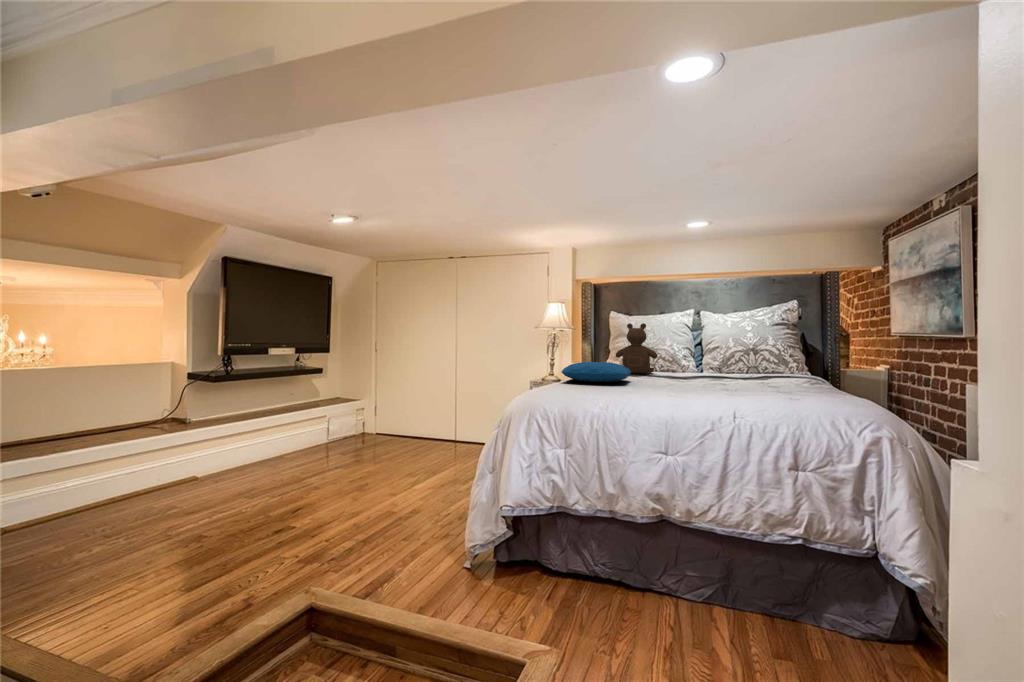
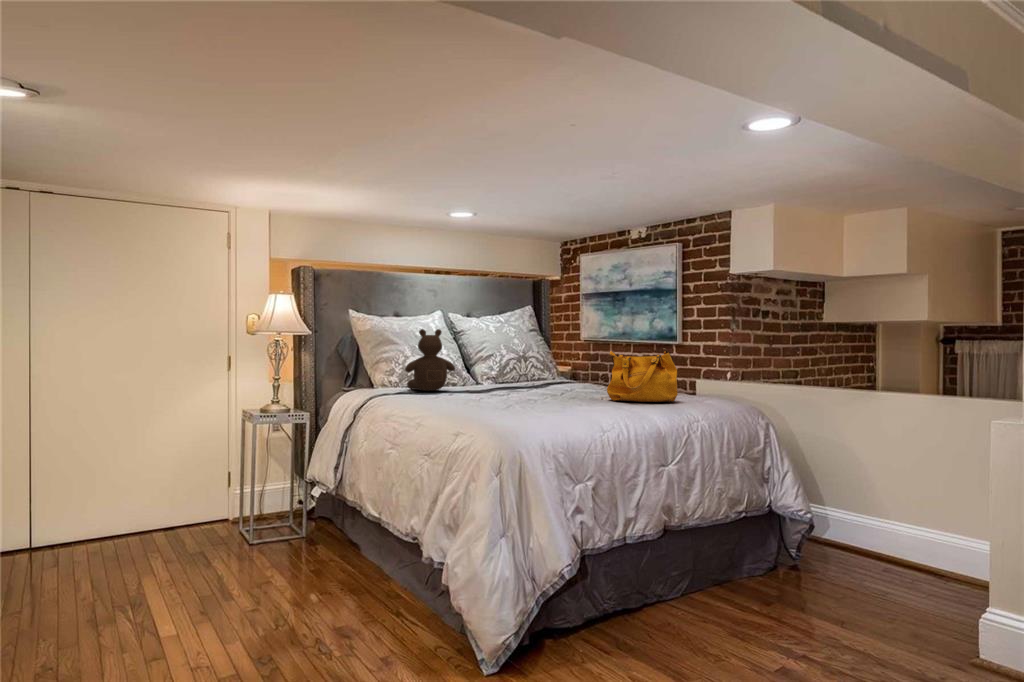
handbag: none [742,336,823,398] -> present [607,348,678,402]
pillow: present [561,362,631,382] -> none [424,381,519,407]

